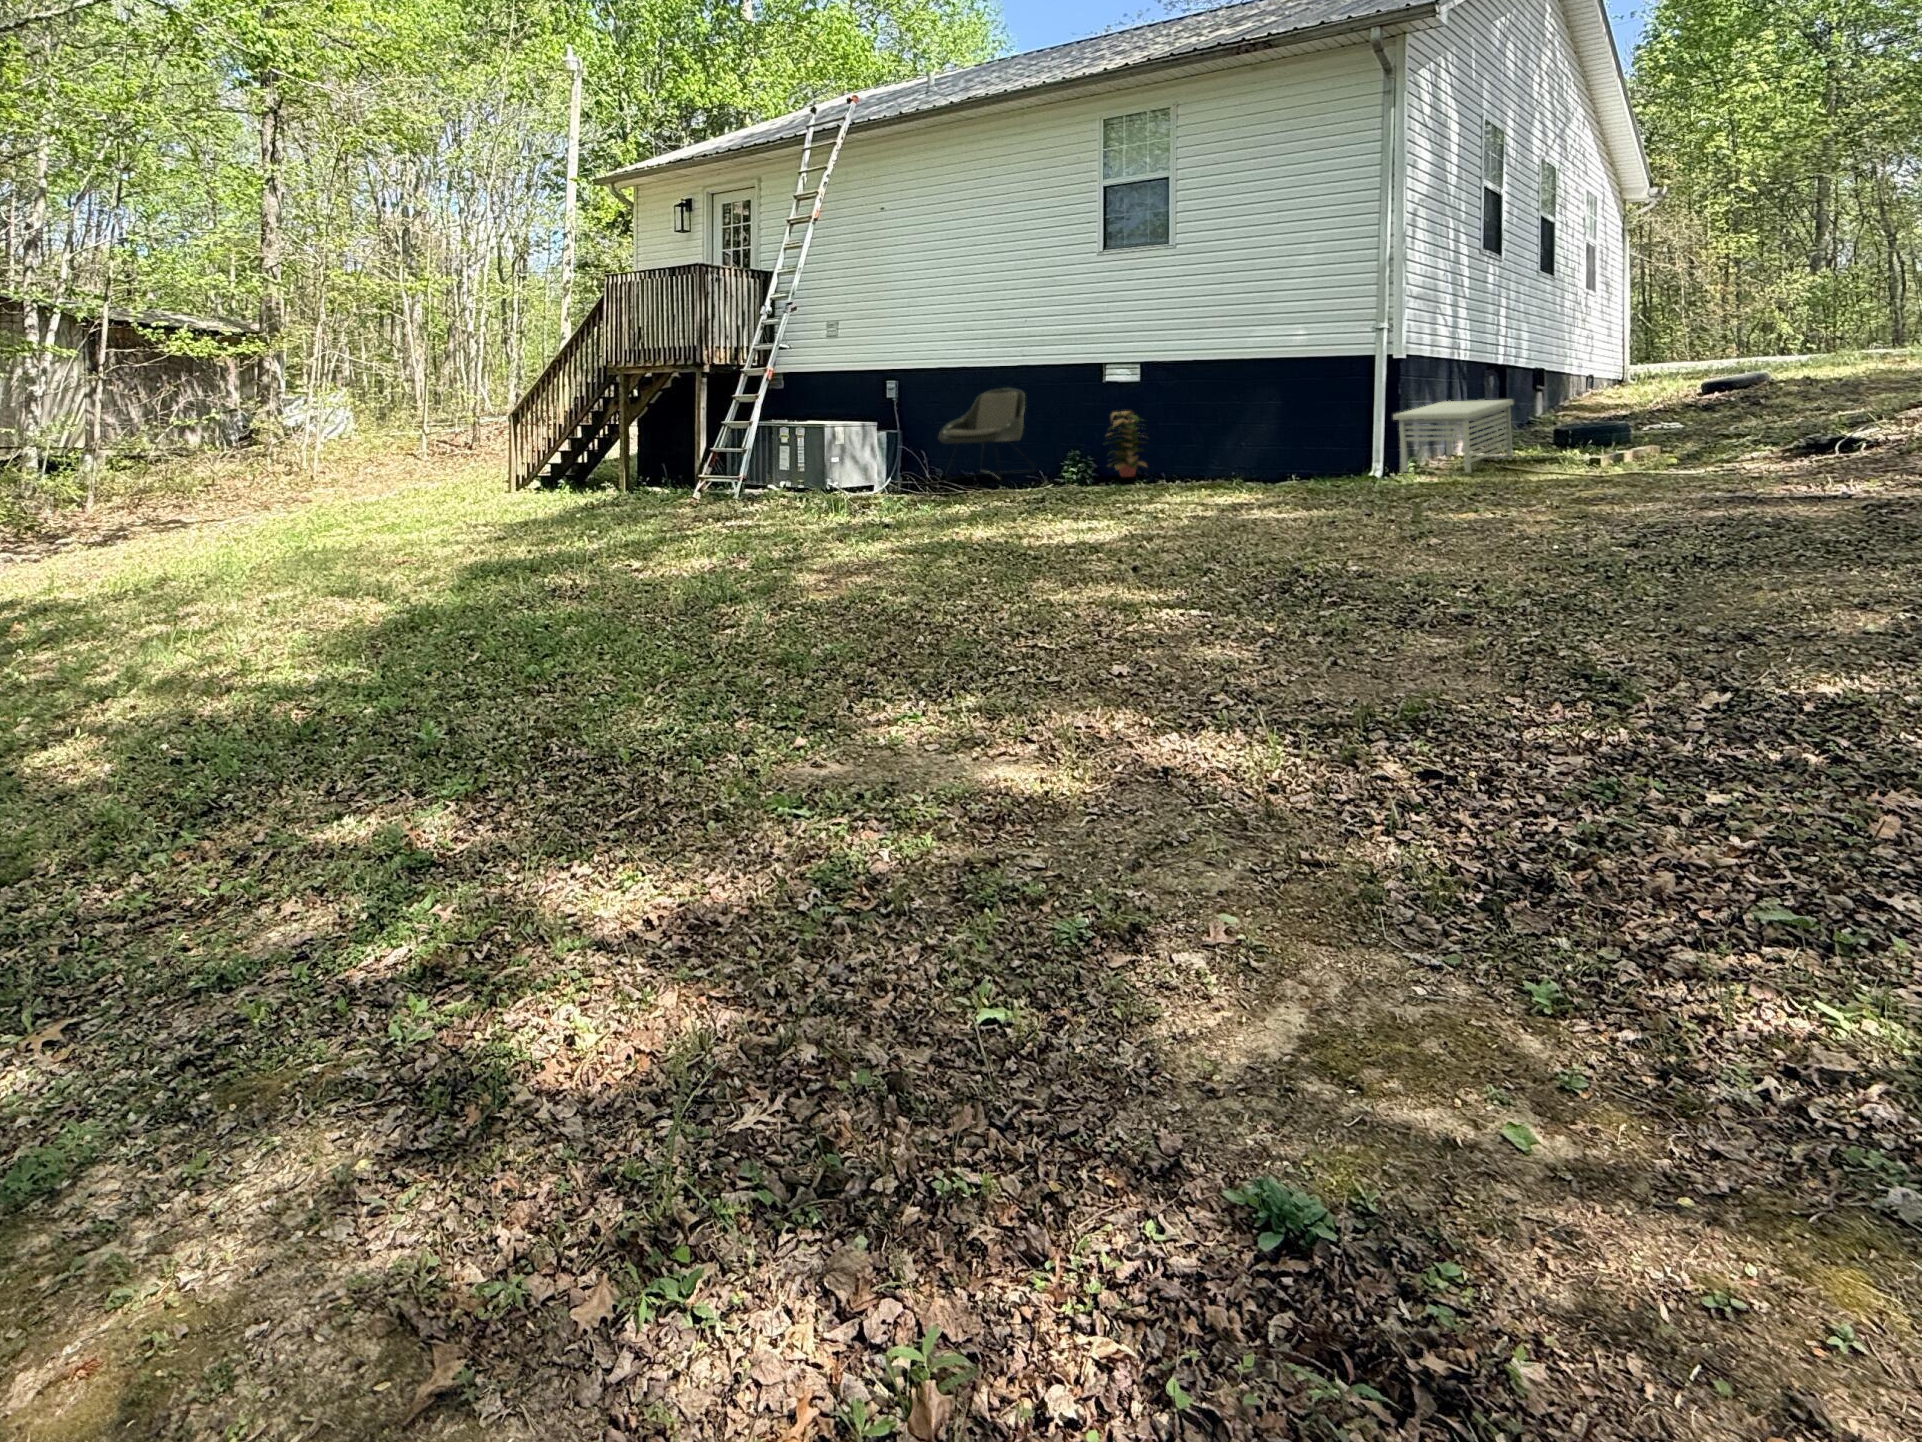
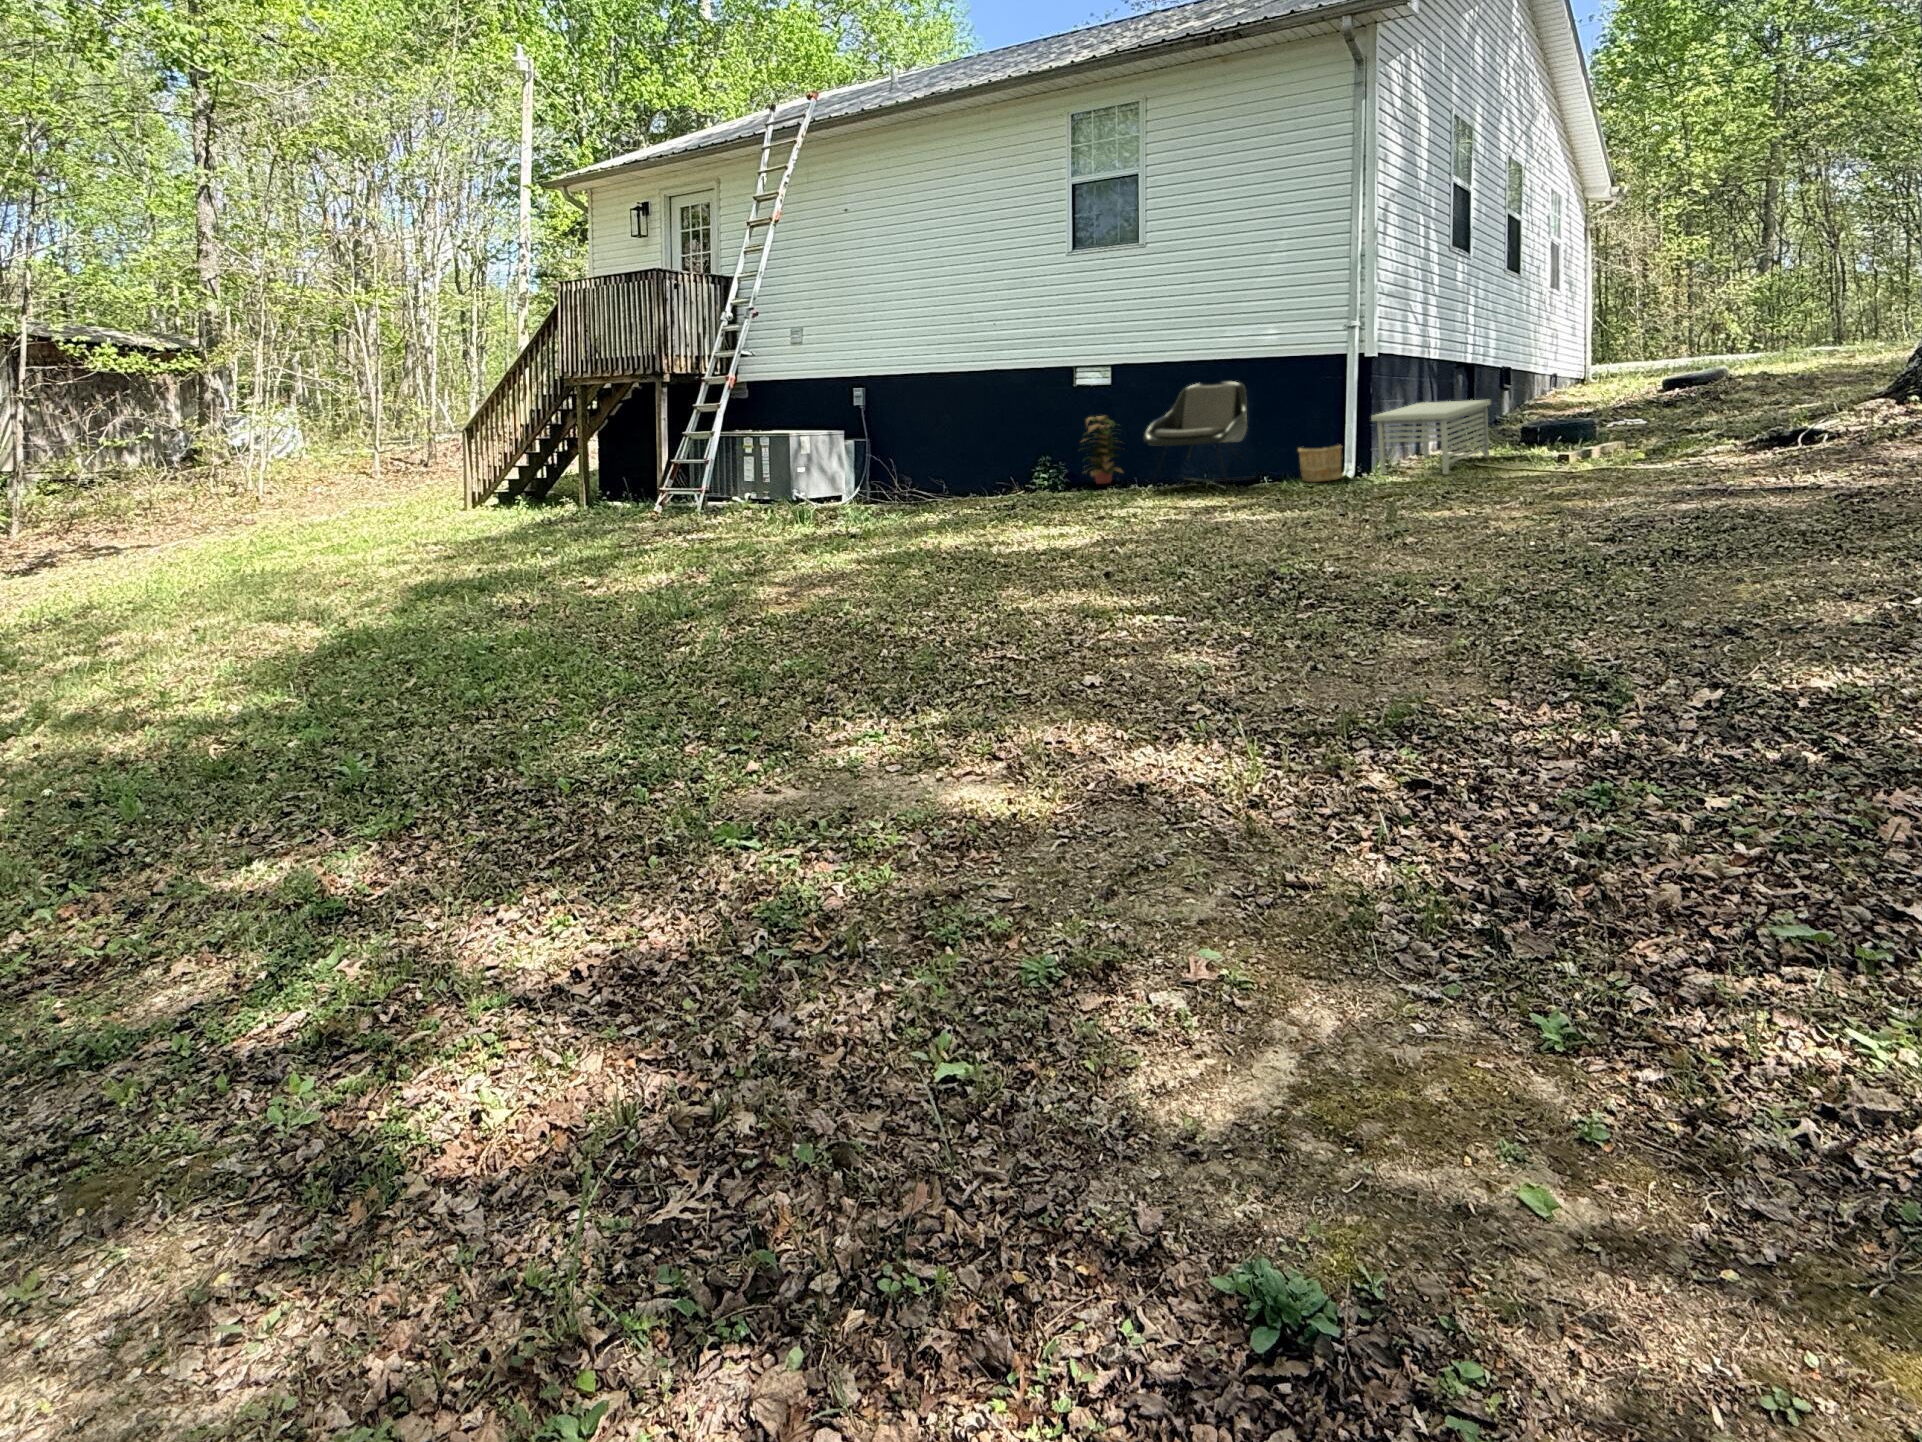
lounge chair: present [938,388,1034,480] -> present [1144,382,1255,490]
wooden bucket: none [1320,441,1365,478] -> present [1298,446,1343,482]

